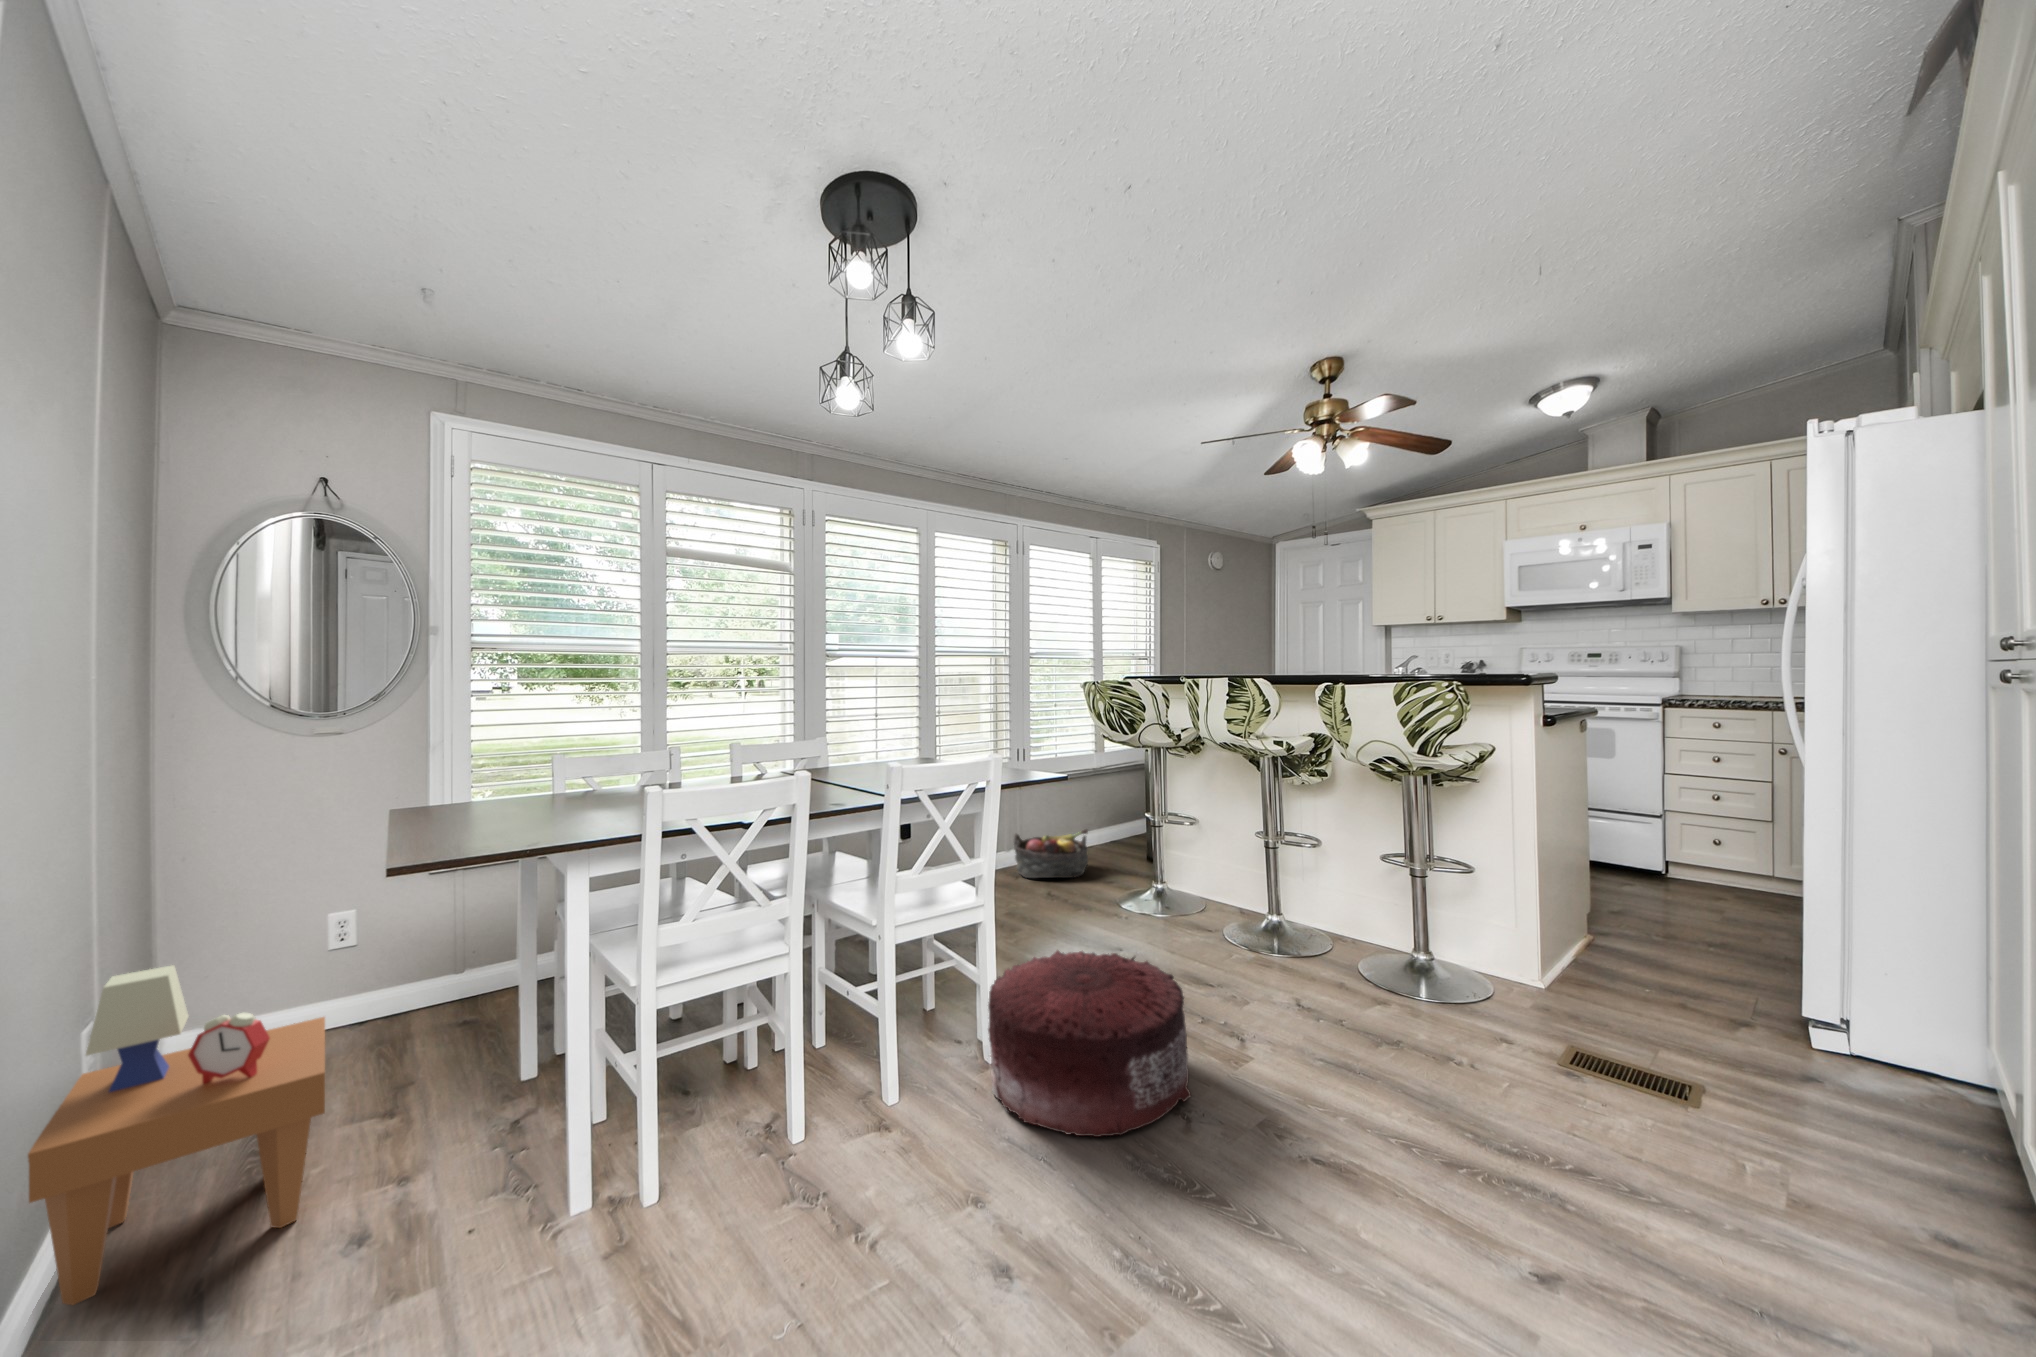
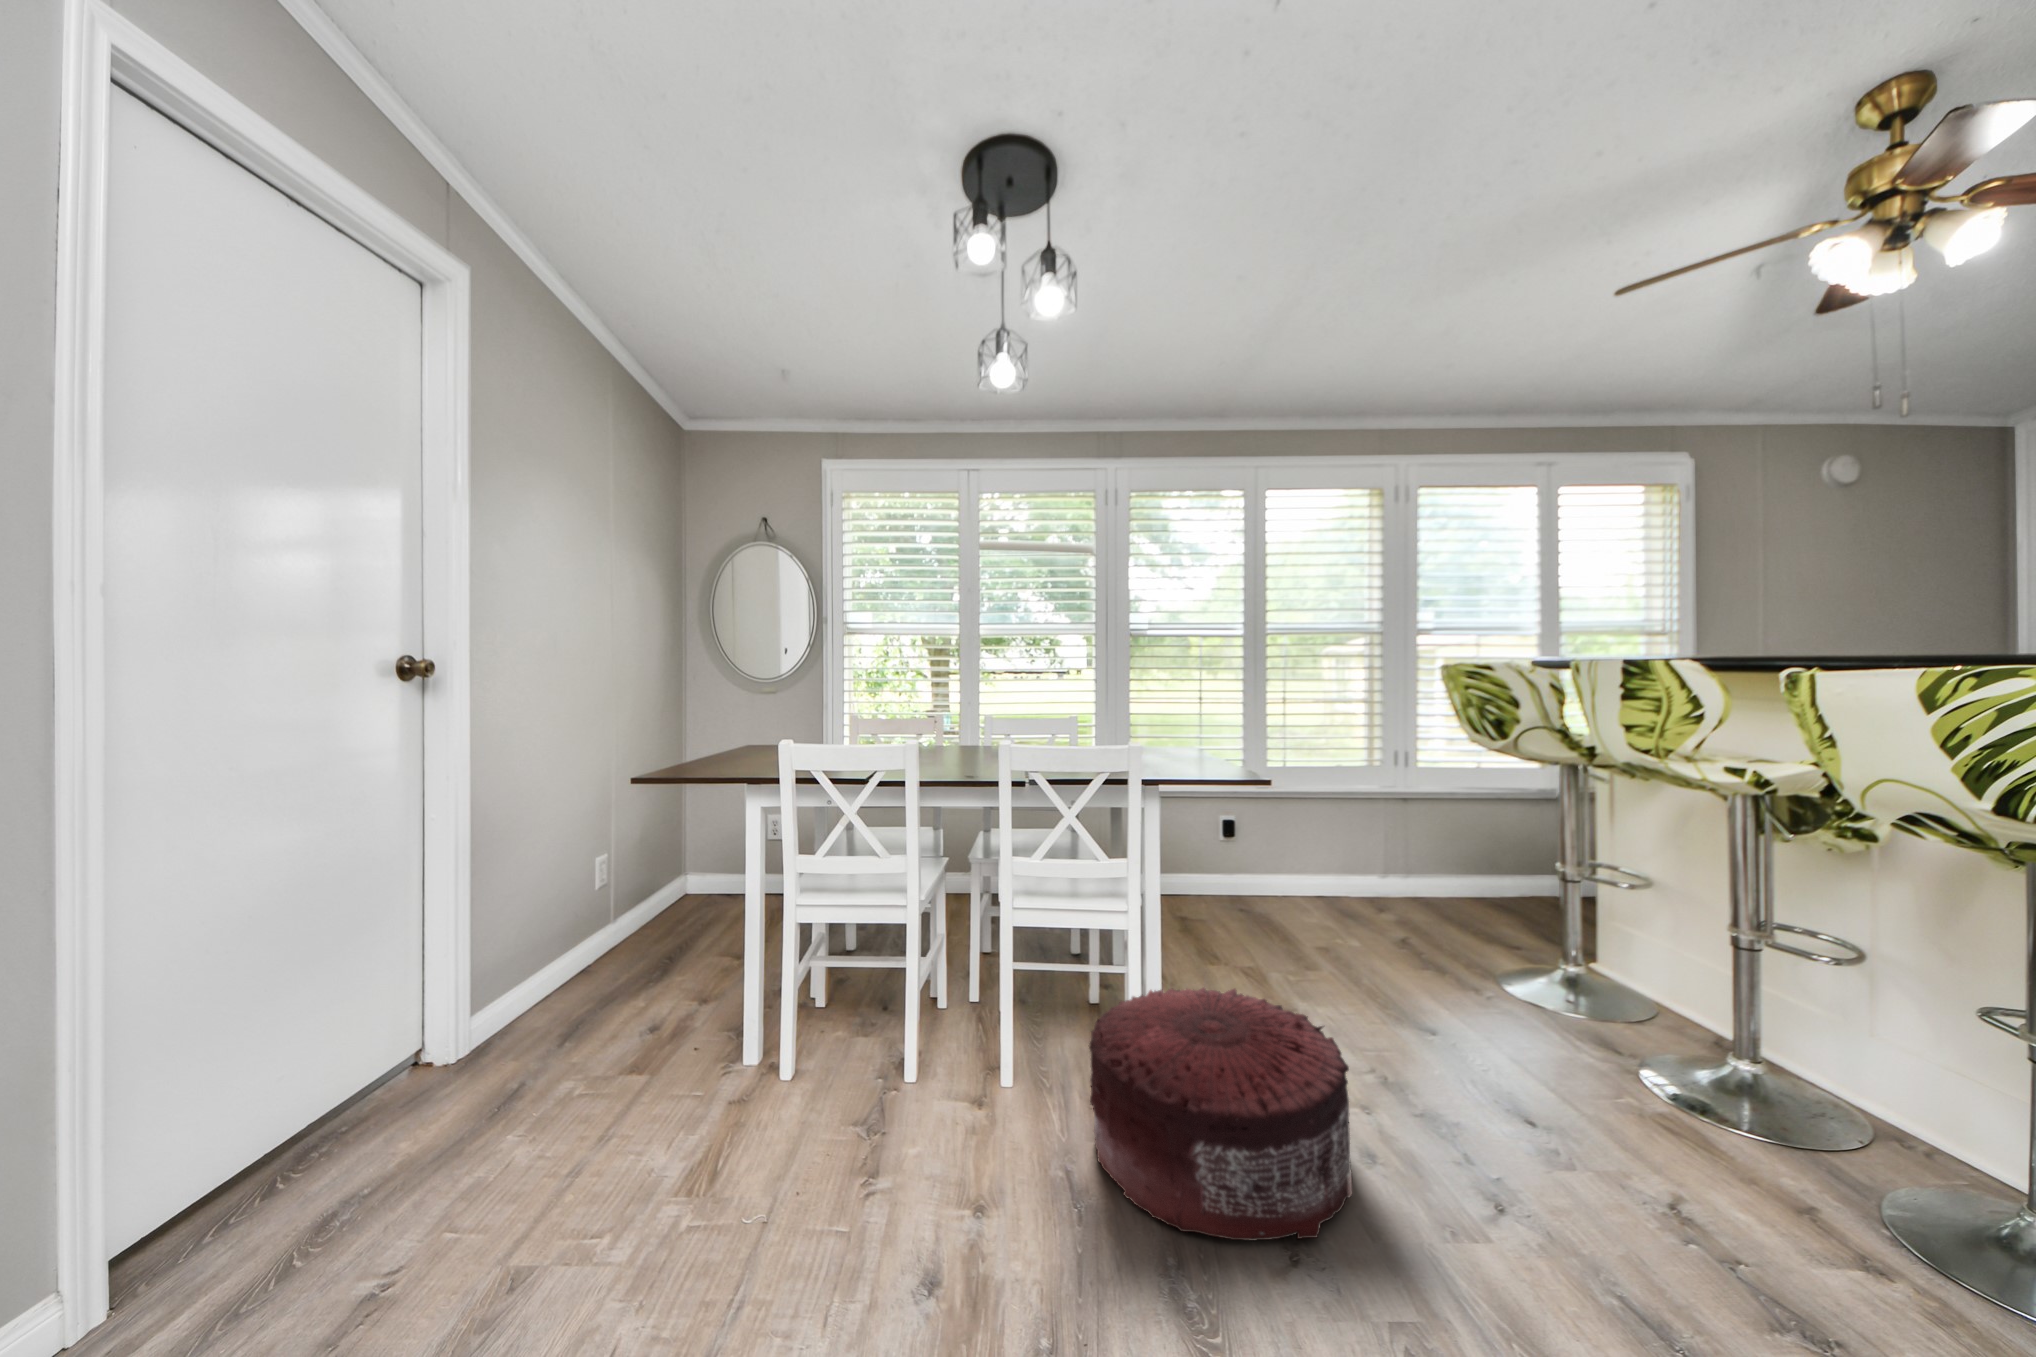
basket: present [1014,829,1088,878] -> none [1378,853,1489,924]
side table: present [28,965,325,1305] -> none [546,824,714,1002]

